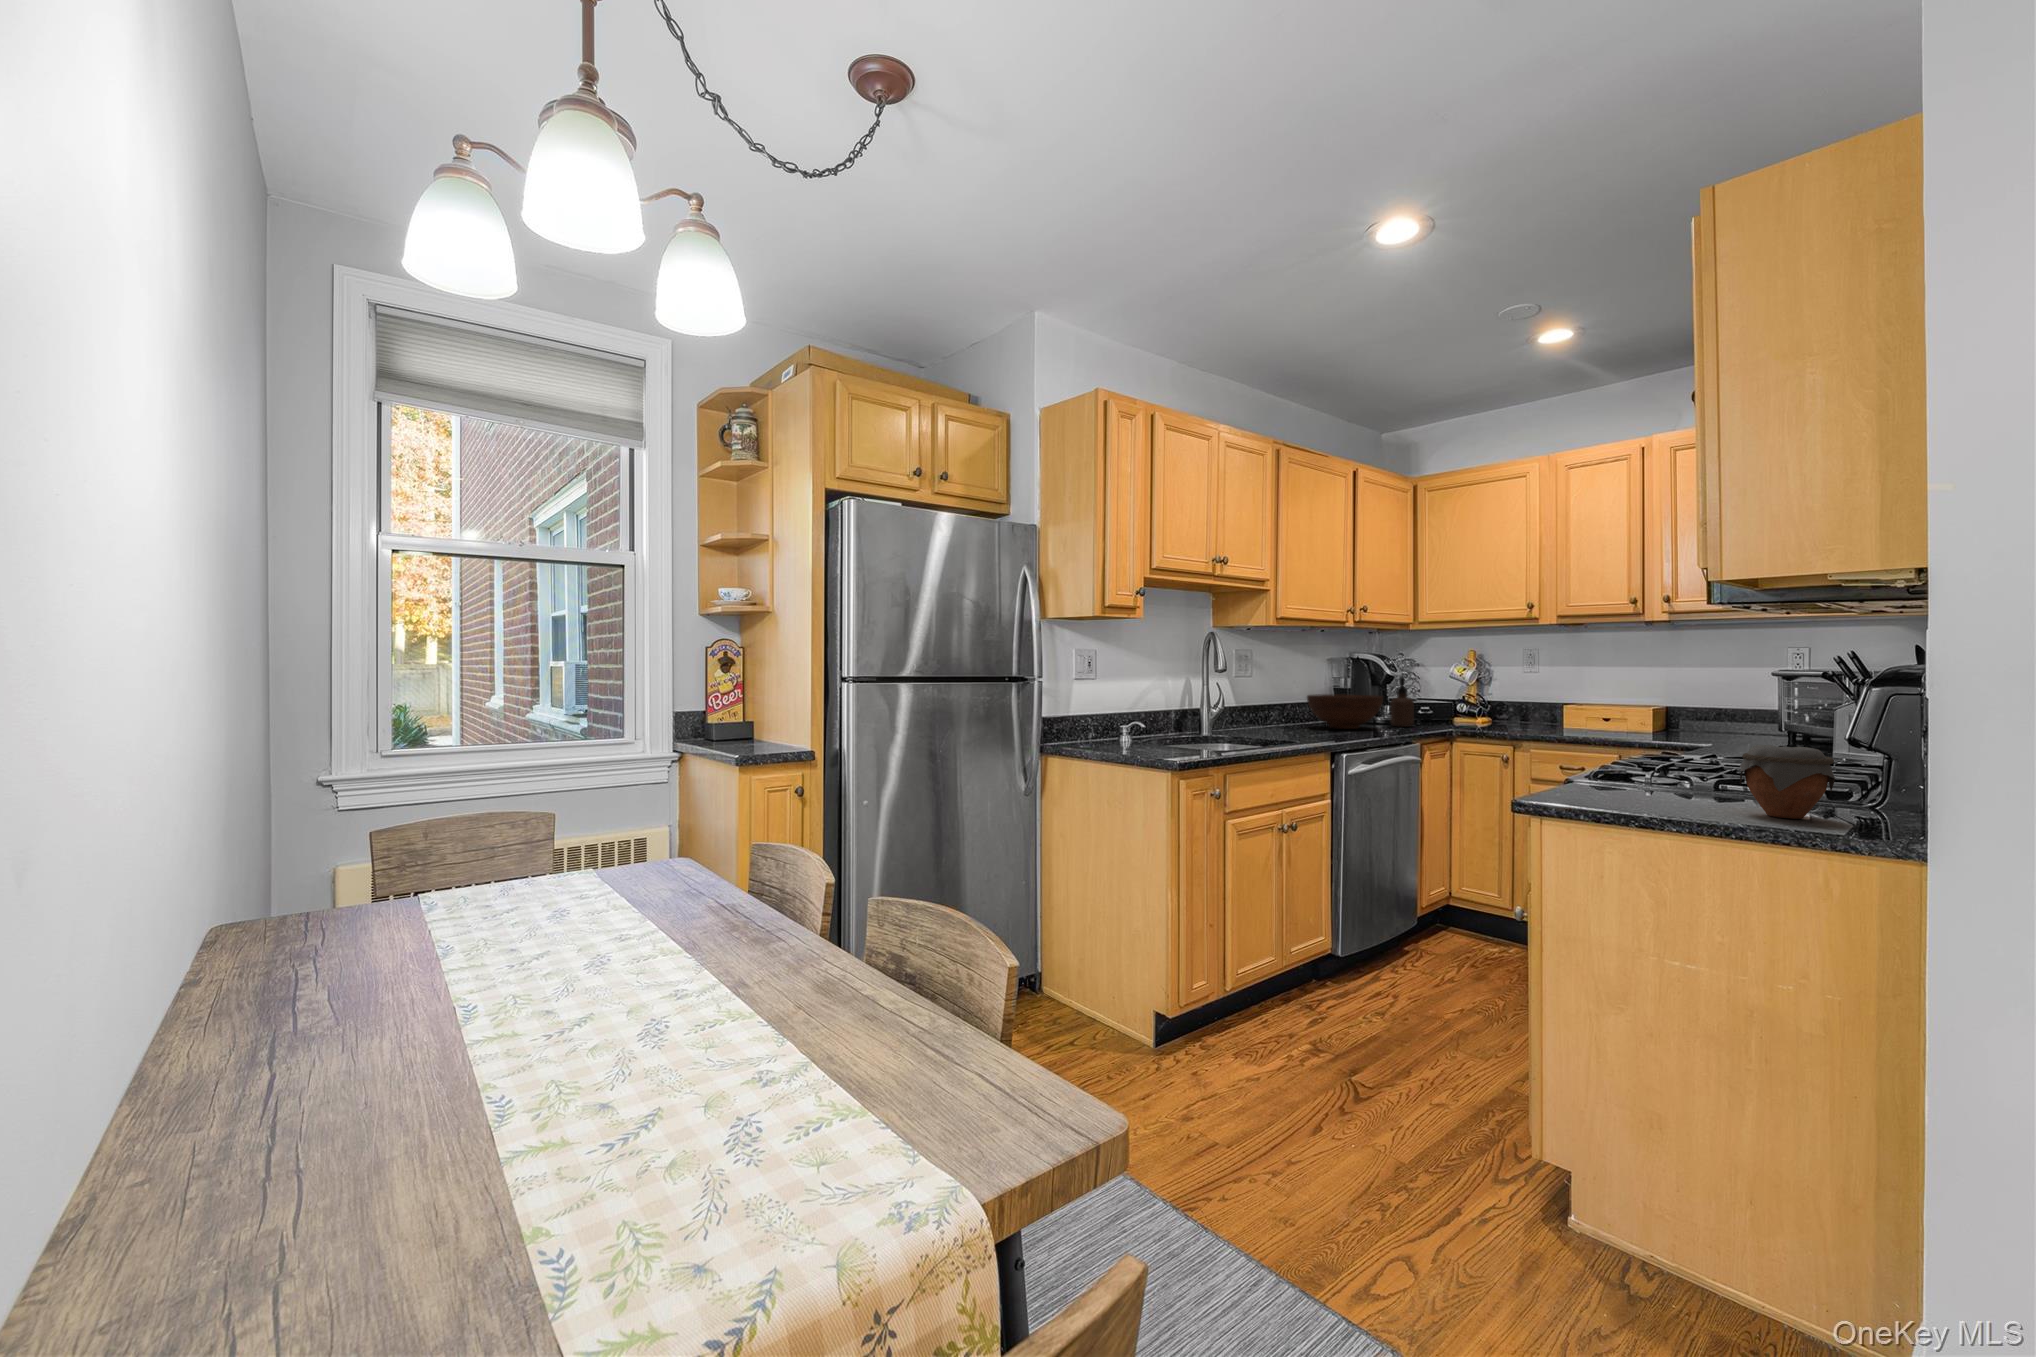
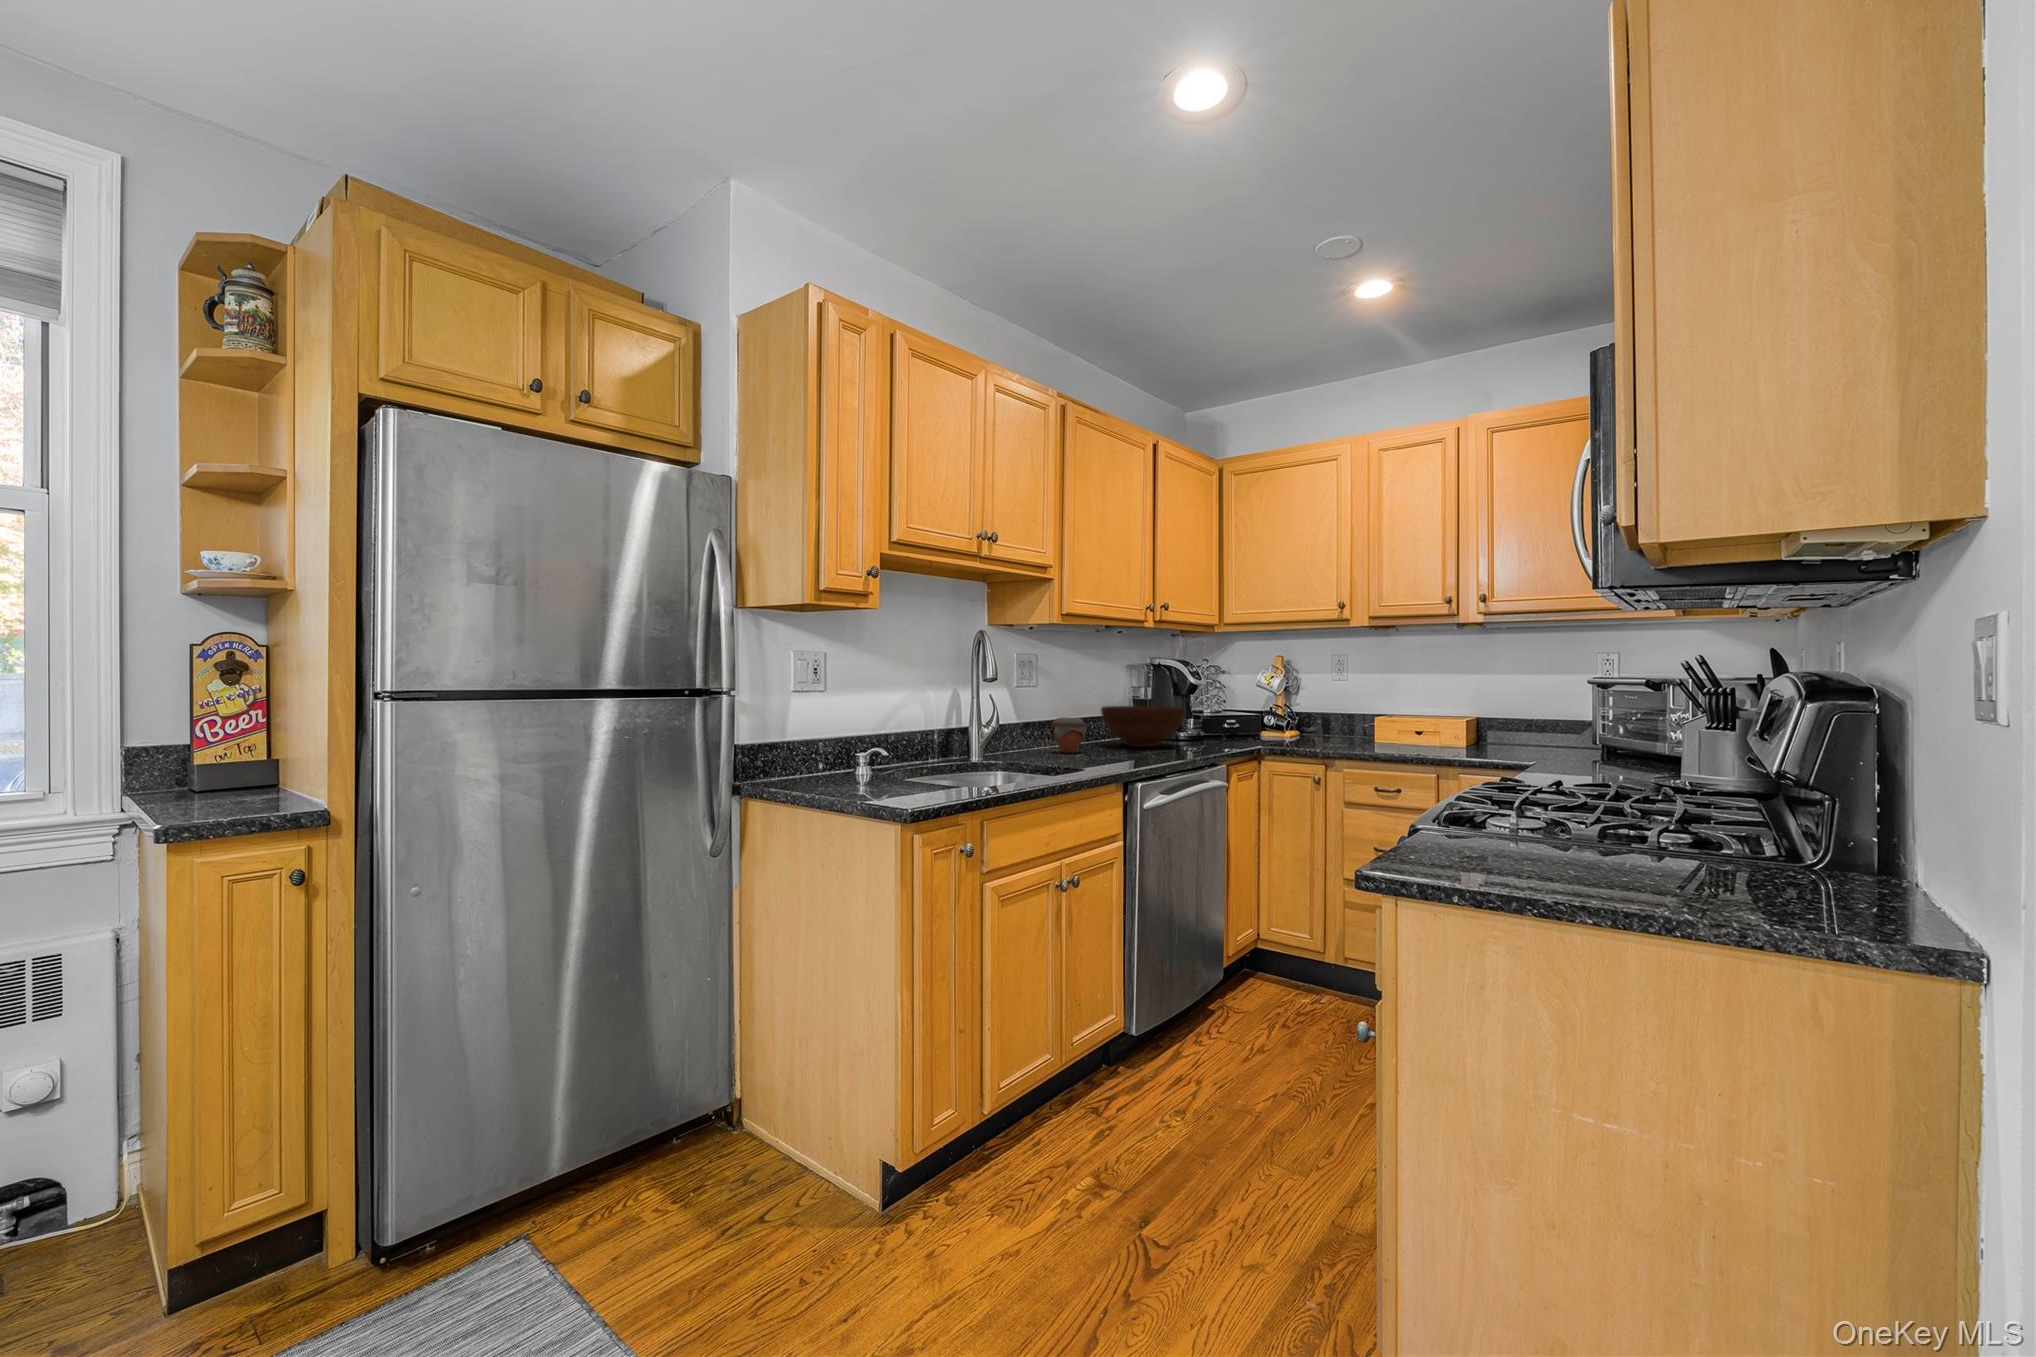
soap dispenser: present [1390,677,1414,727] -> none [1195,685,1220,743]
jar: present [1740,745,1835,819] -> present [1050,717,1087,753]

